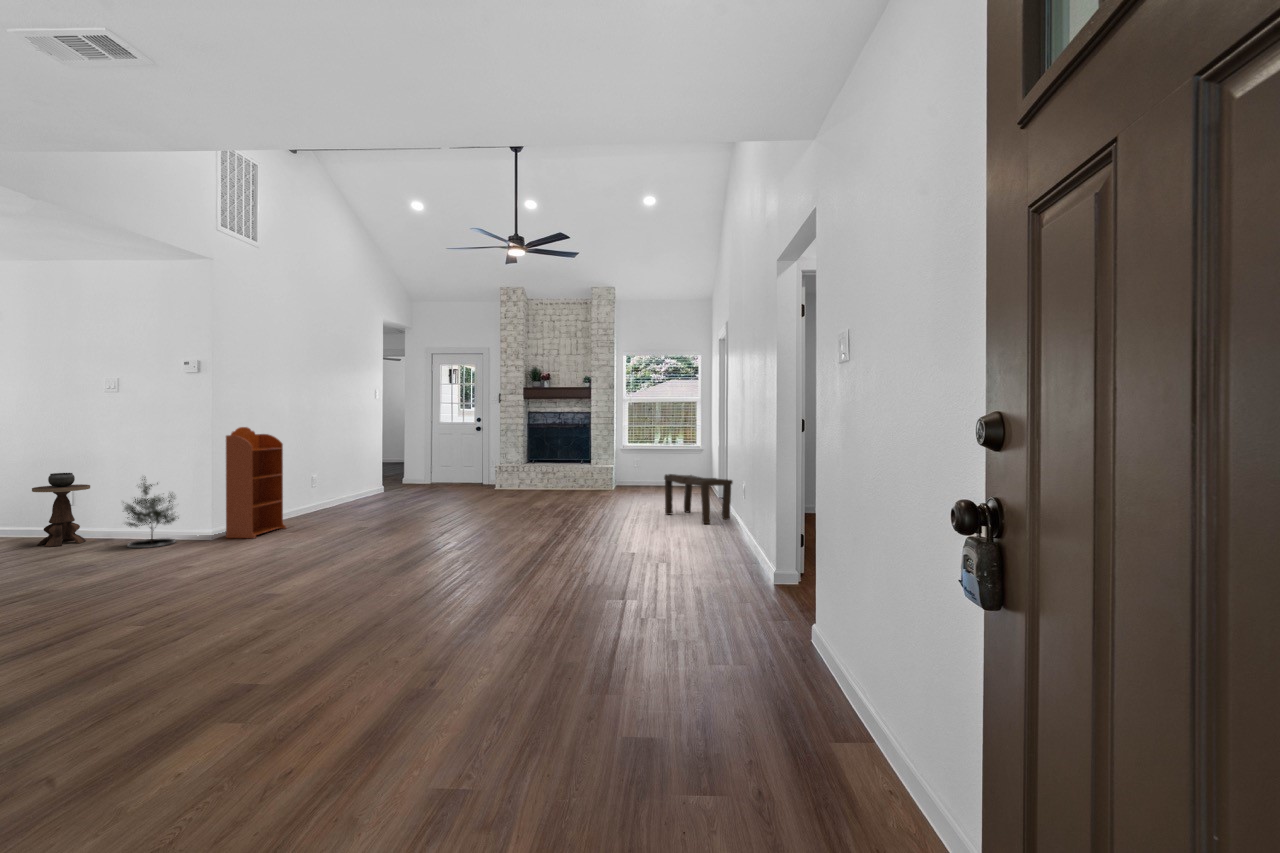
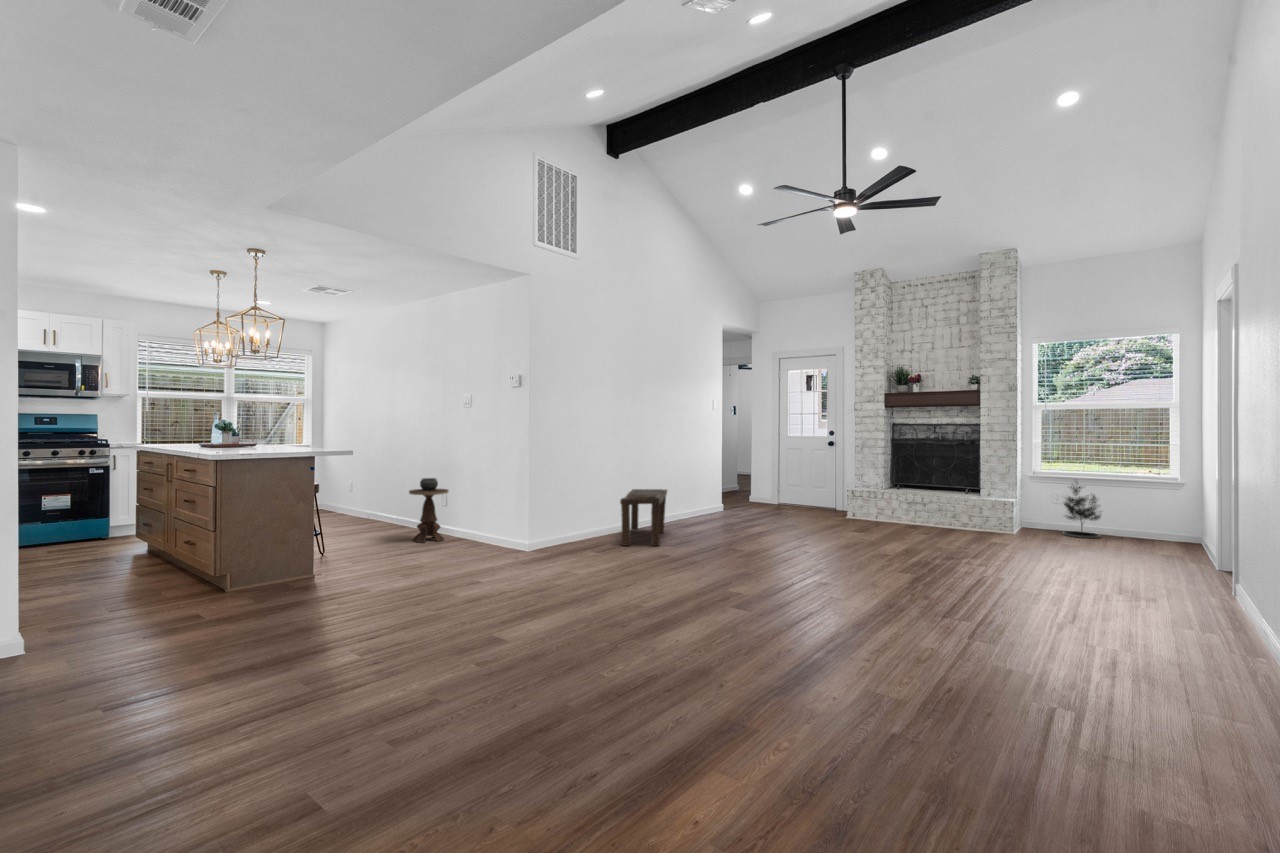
bookcase: present [226,427,286,538] -> none [536,440,595,555]
bench: present [664,474,733,524] -> present [620,489,667,546]
potted tree: present [123,479,179,548] -> present [1062,483,1101,538]

